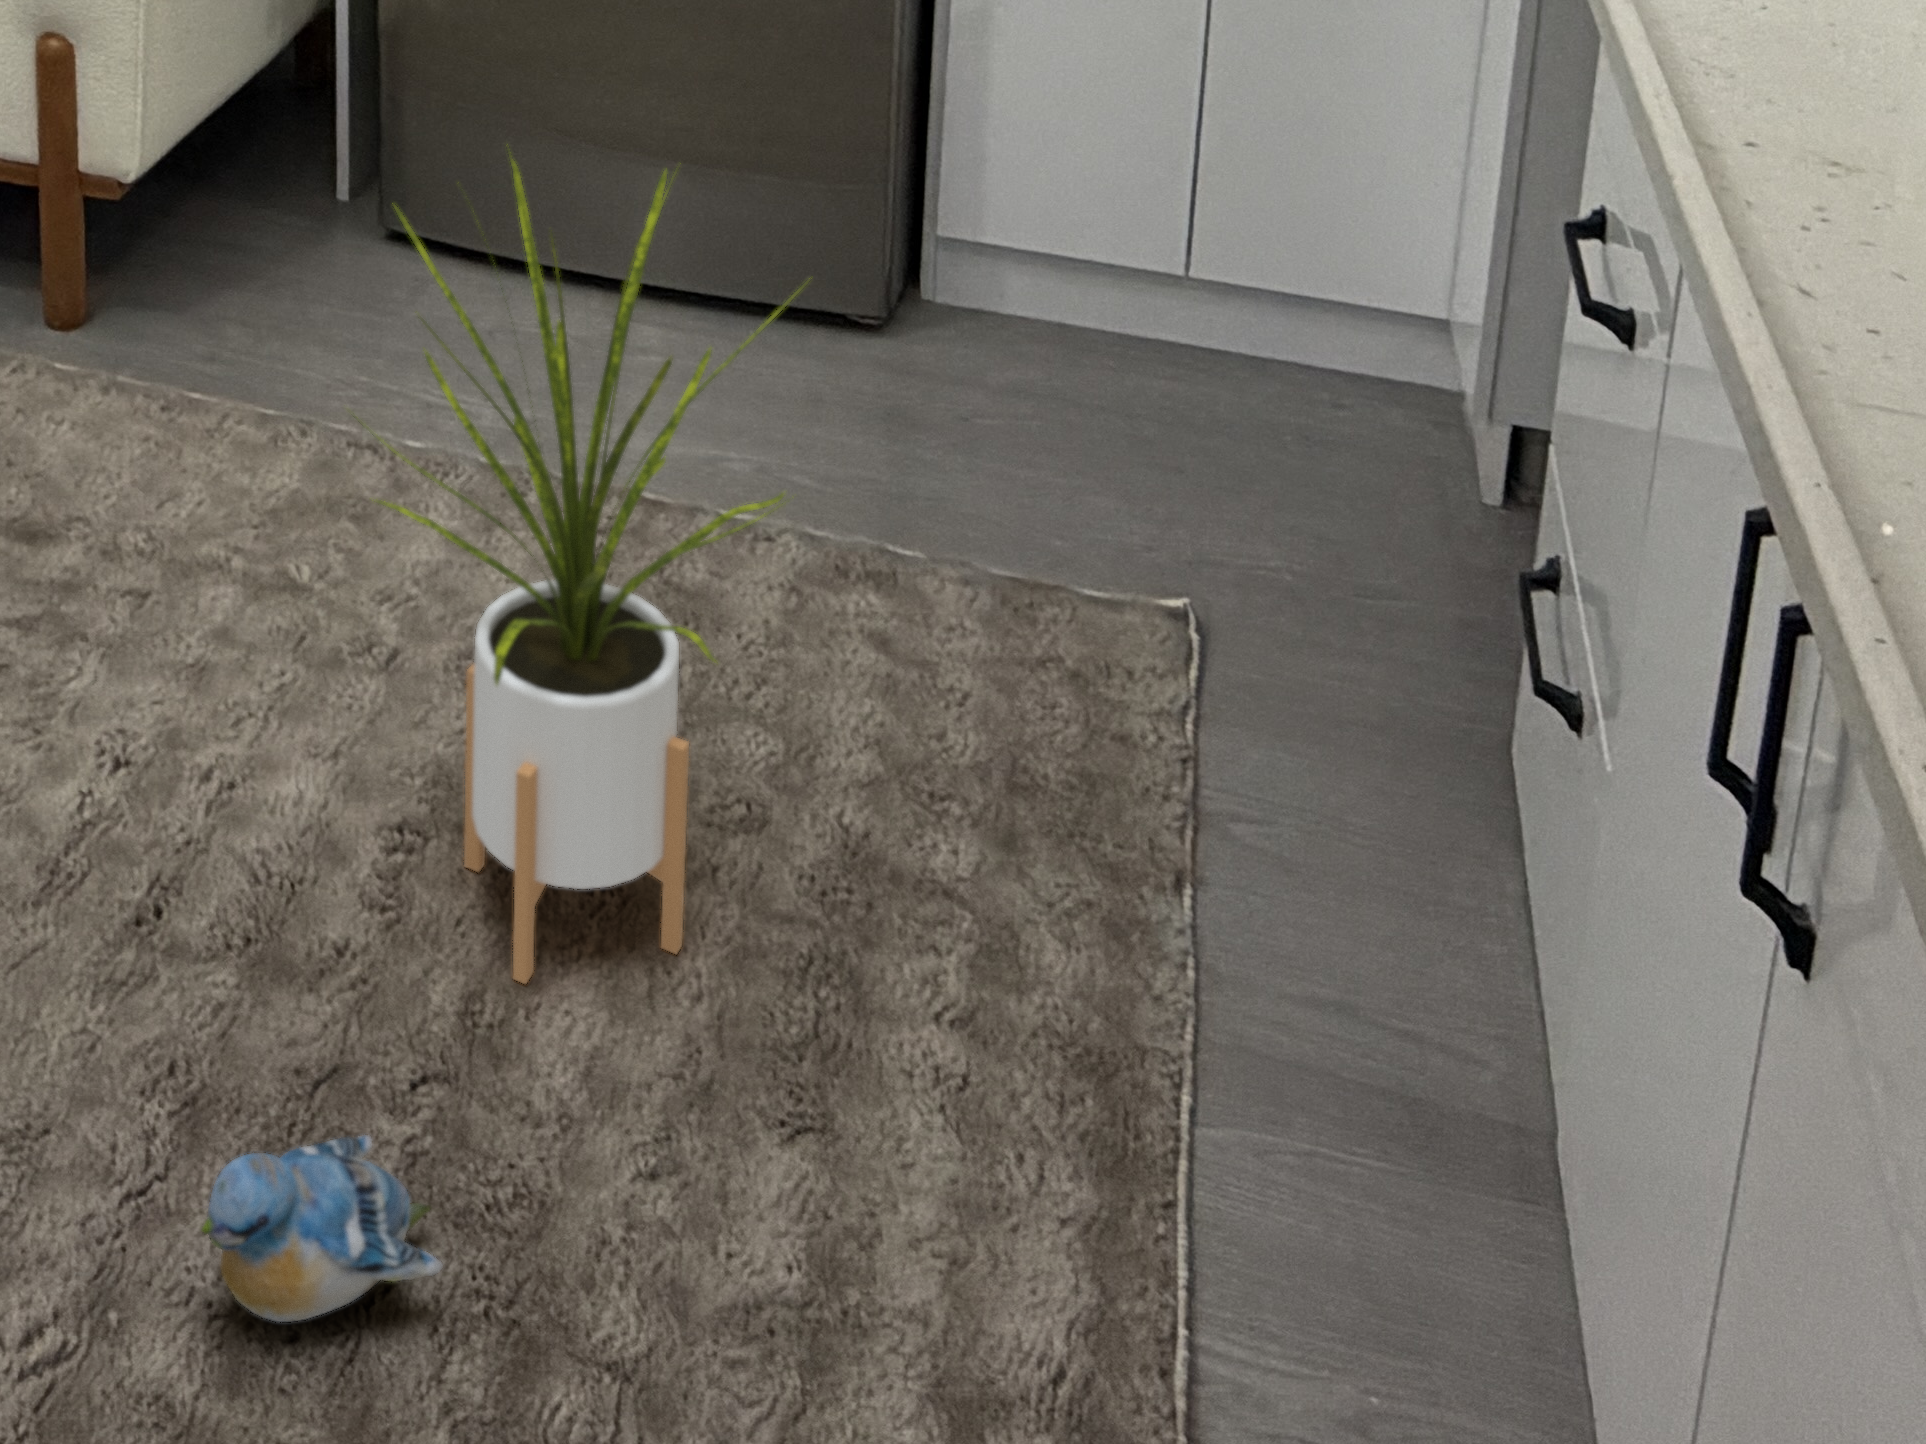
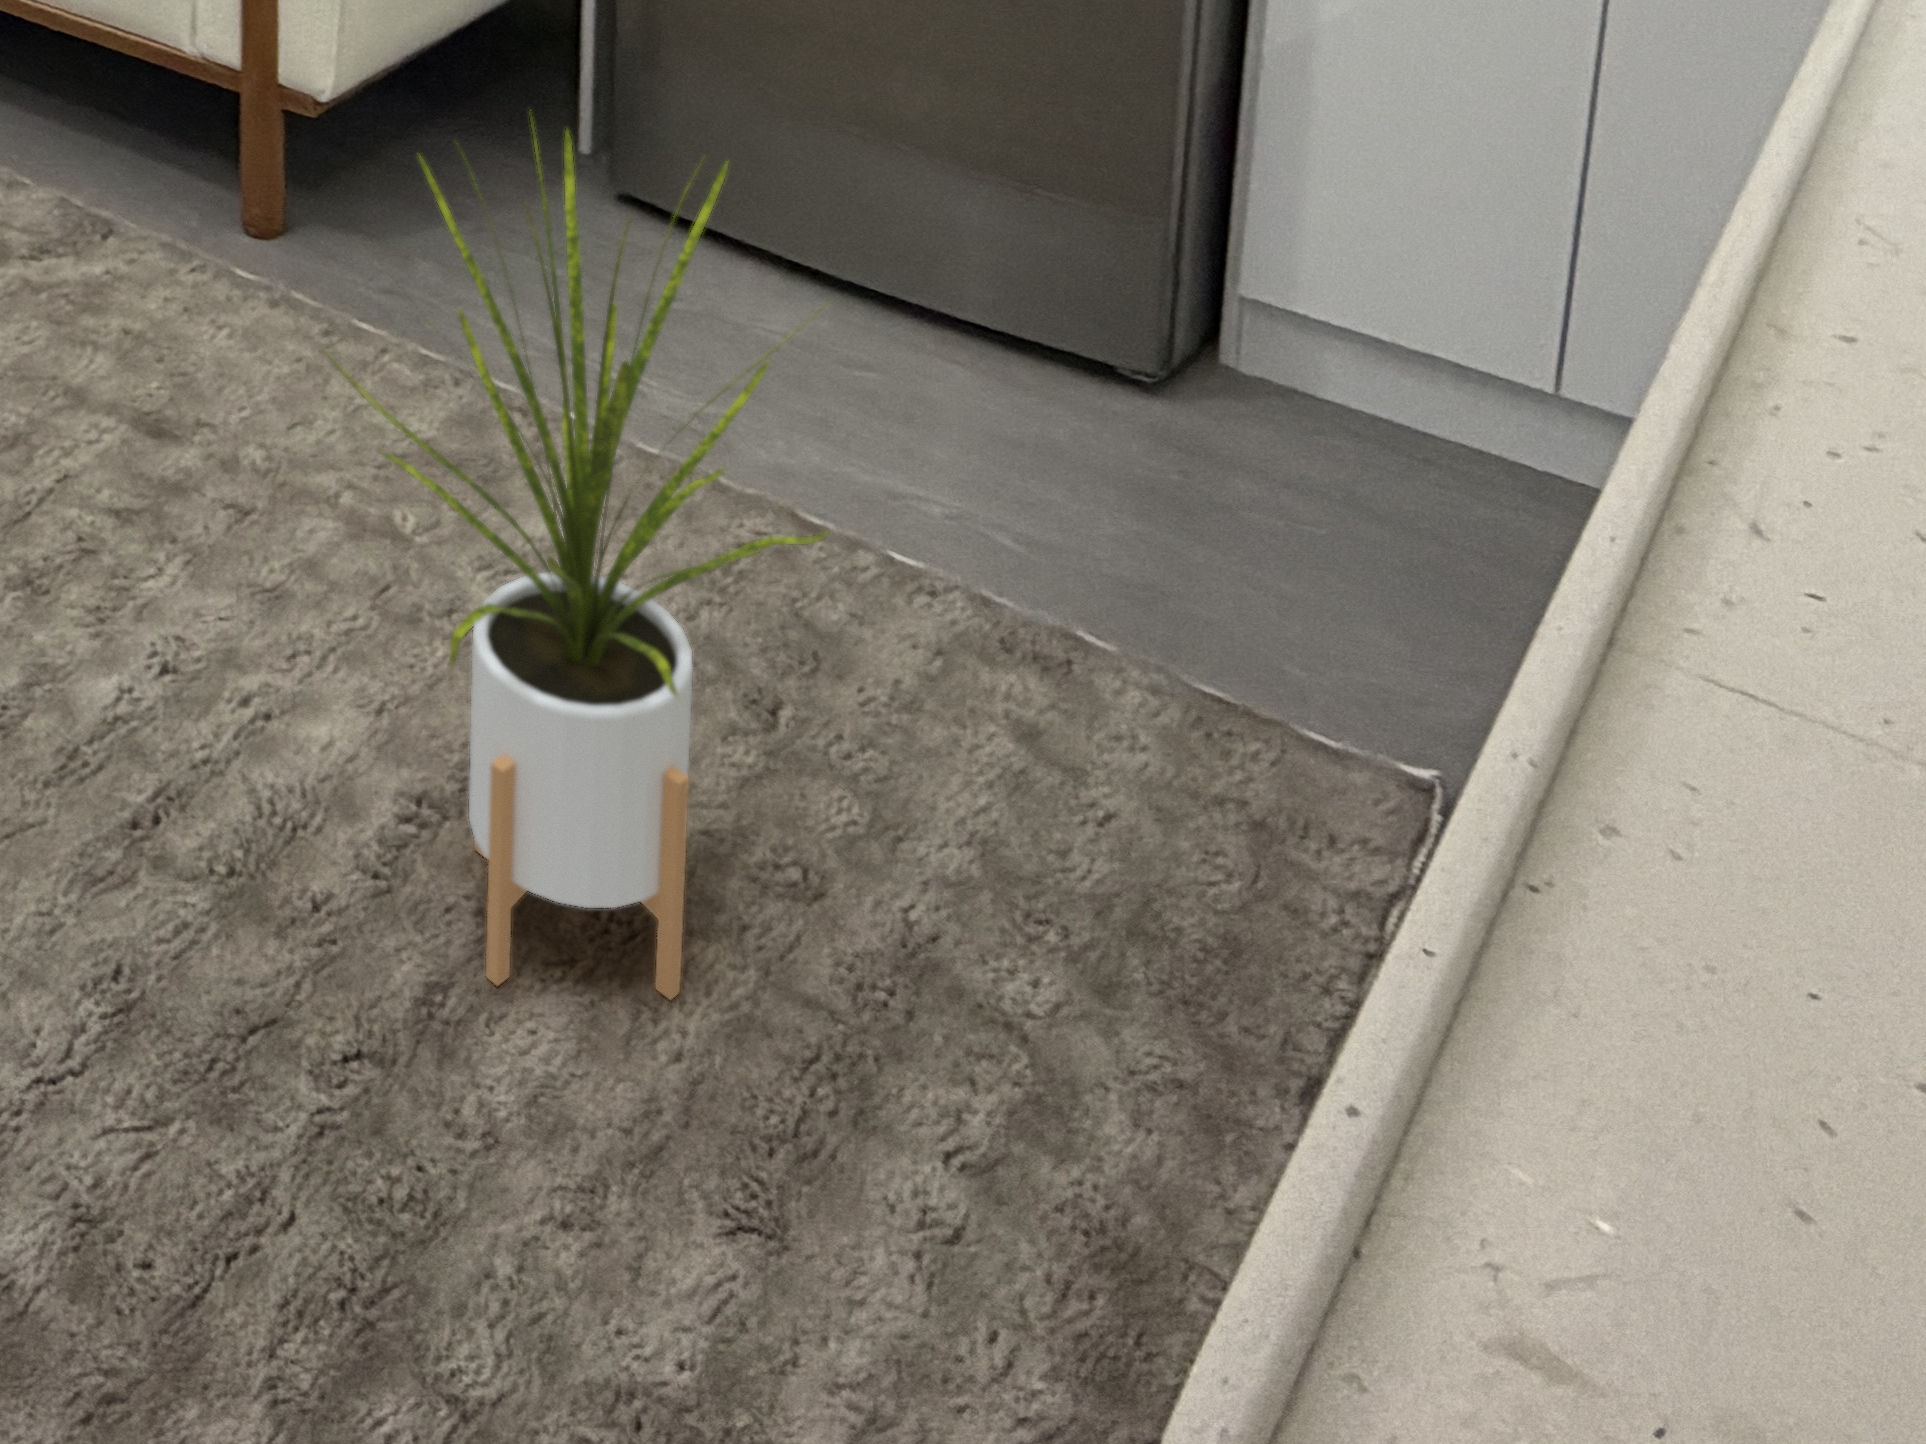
plush toy: present [202,1135,442,1322] -> none [60,1070,315,1250]

